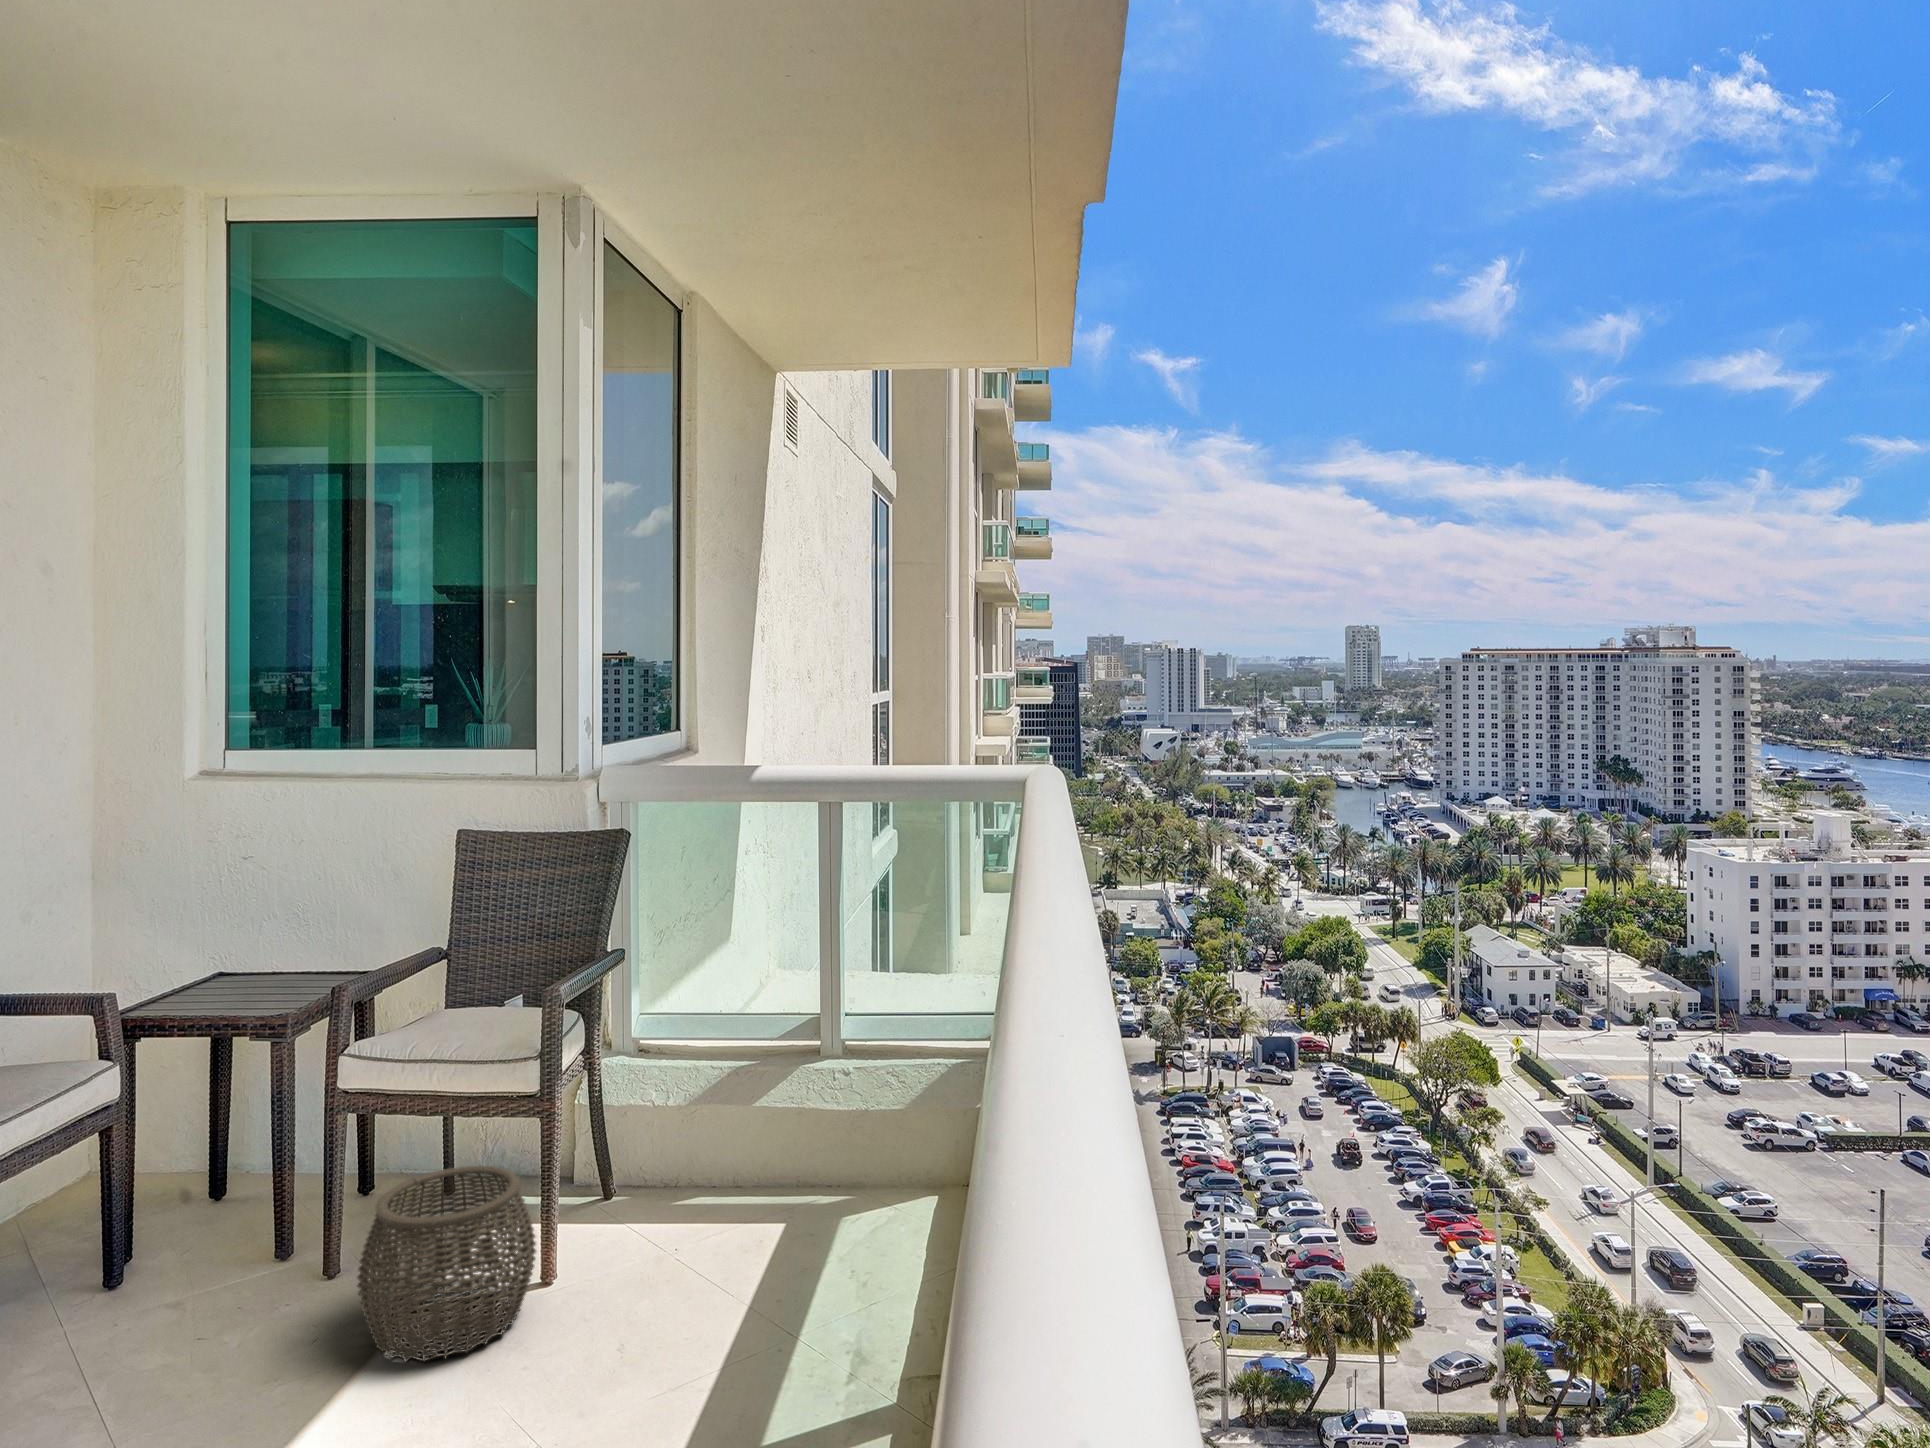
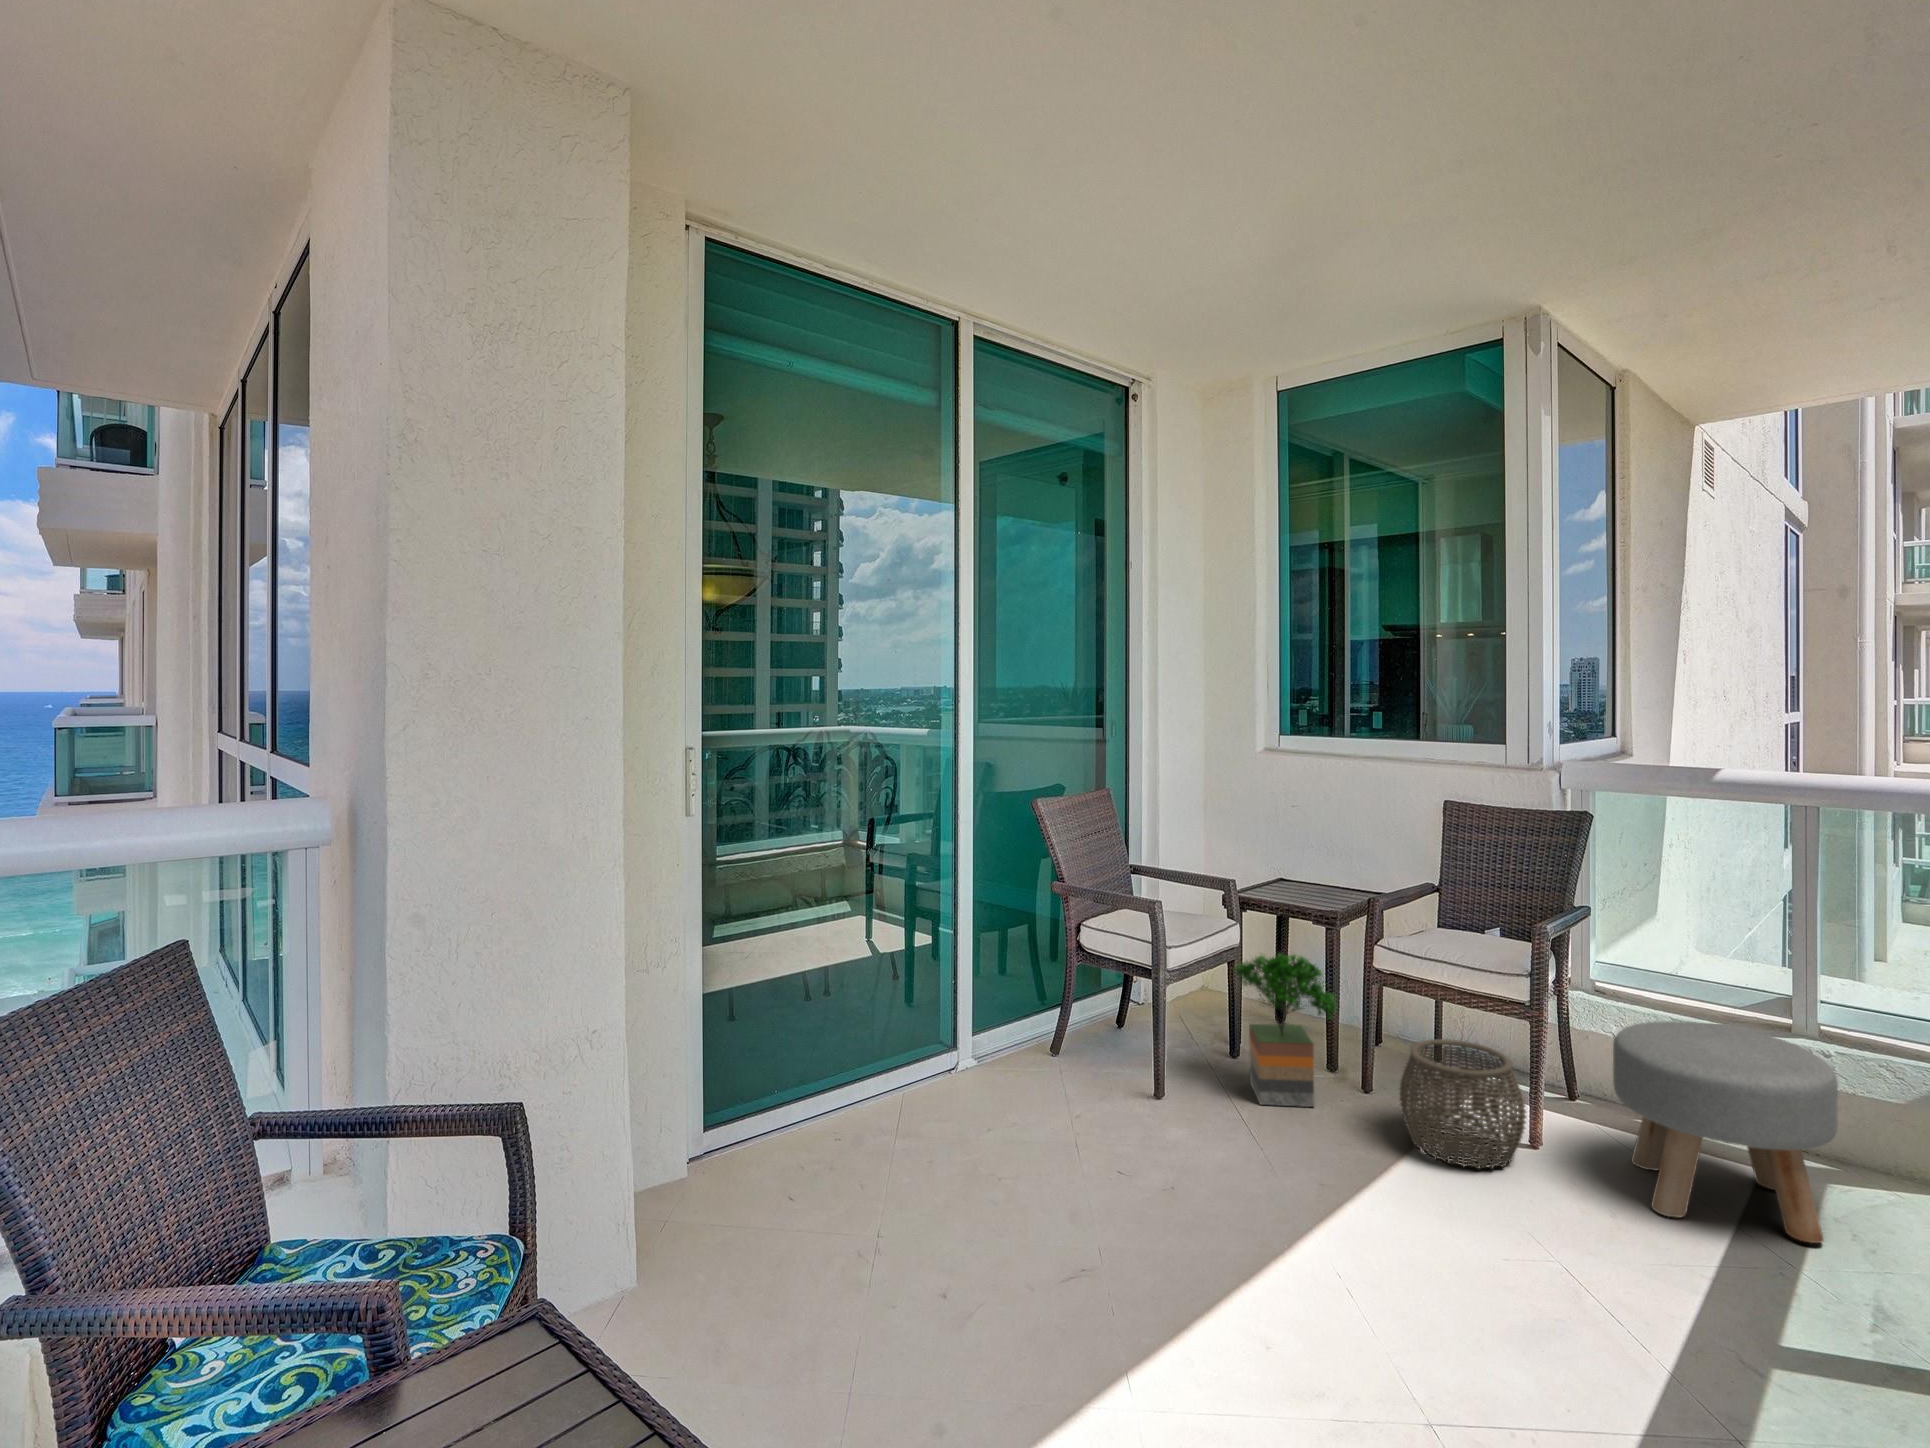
ottoman: none [640,1065,852,1326] -> present [1613,1021,1838,1243]
potted tree: none [71,1094,270,1374] -> present [1234,954,1337,1107]

